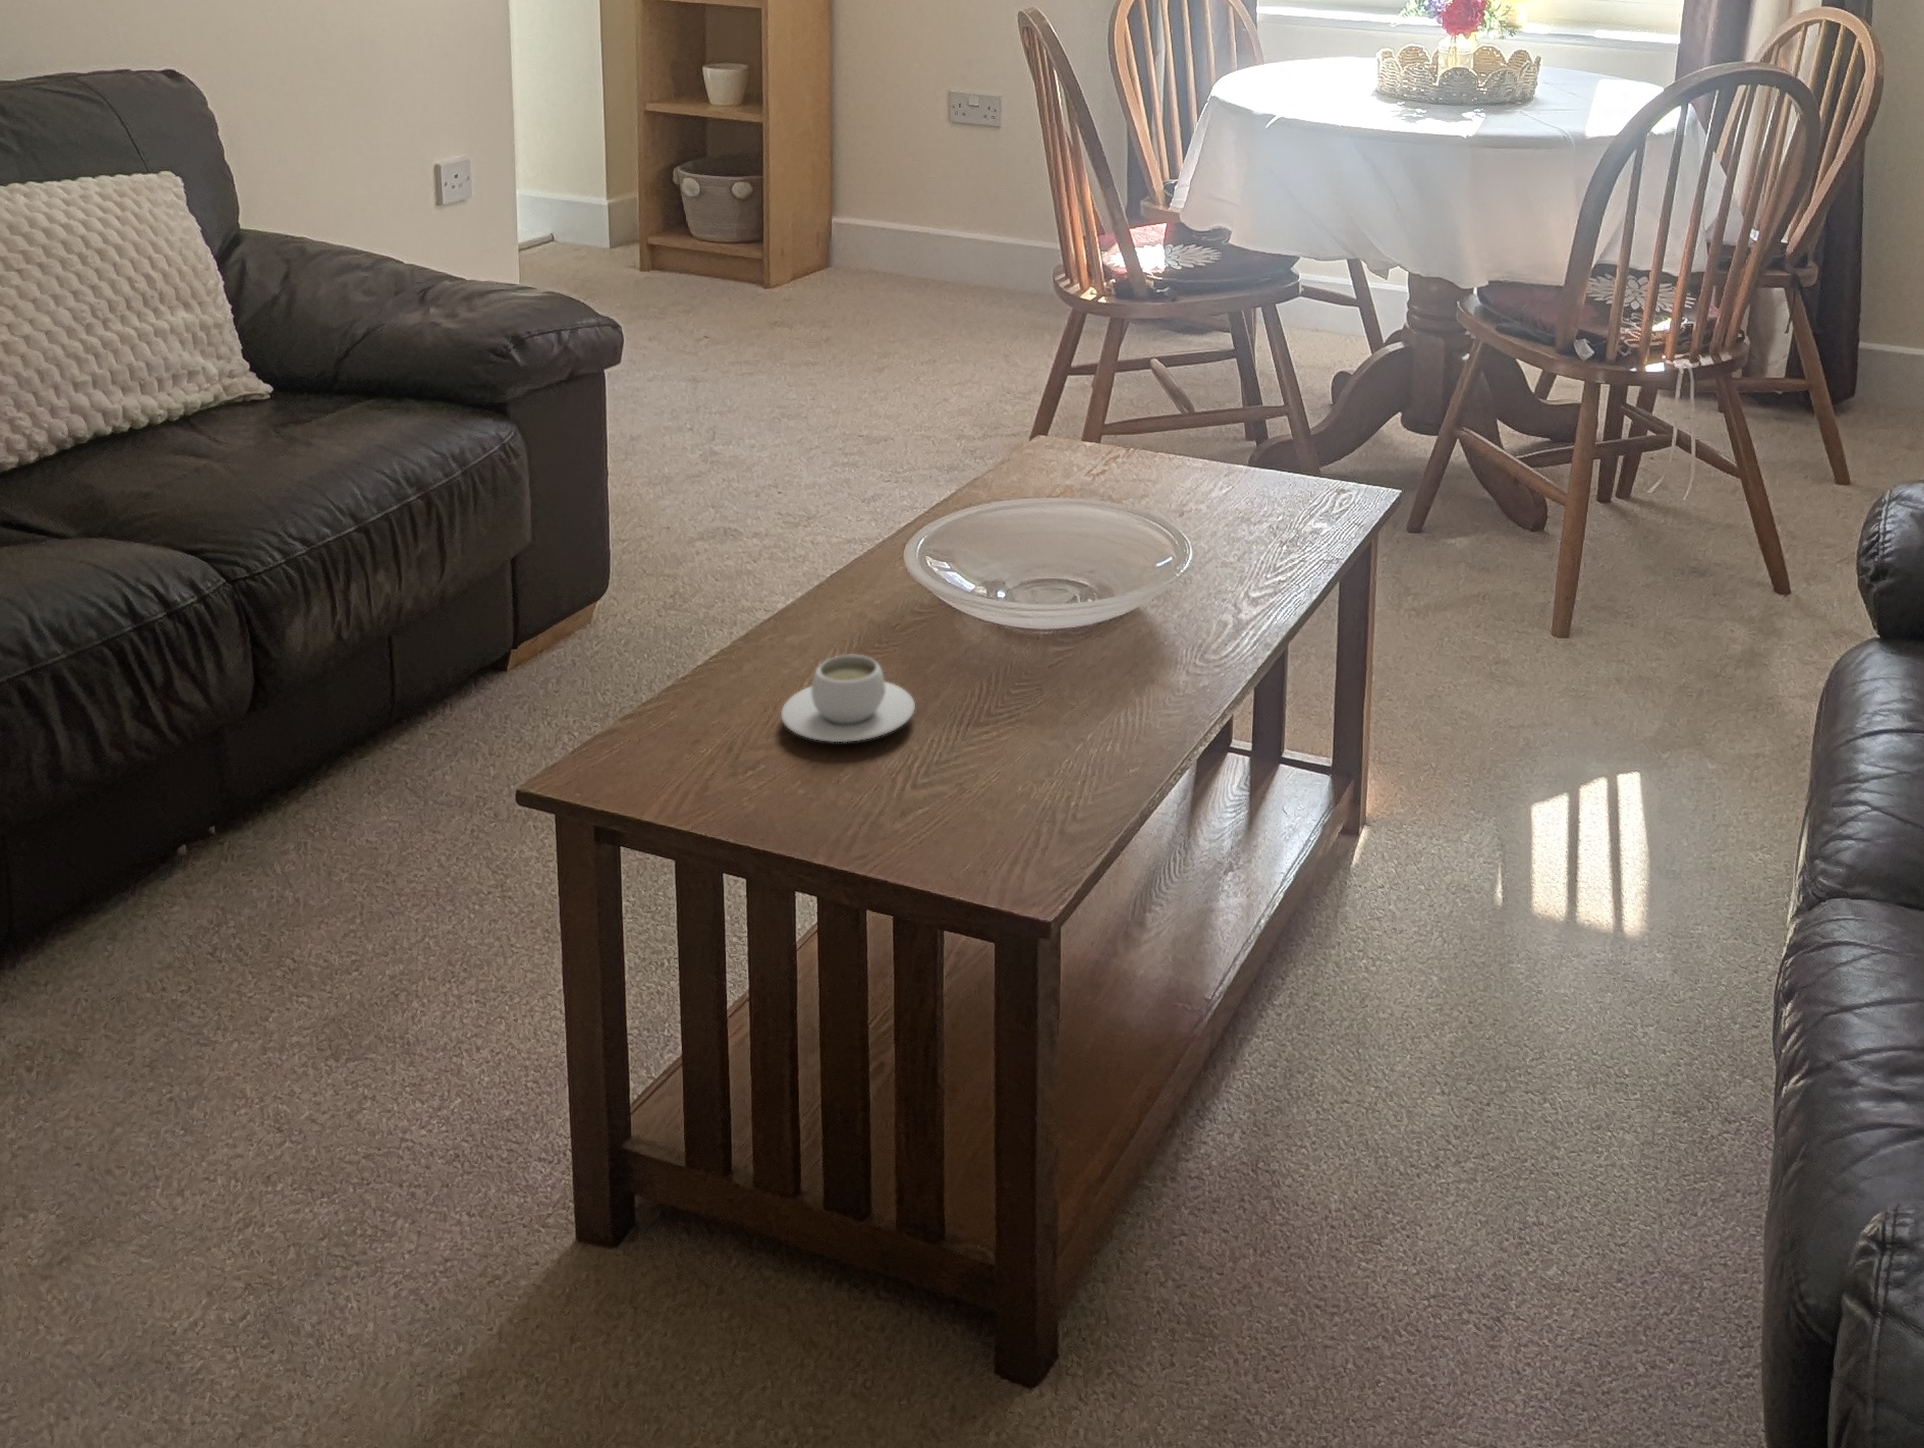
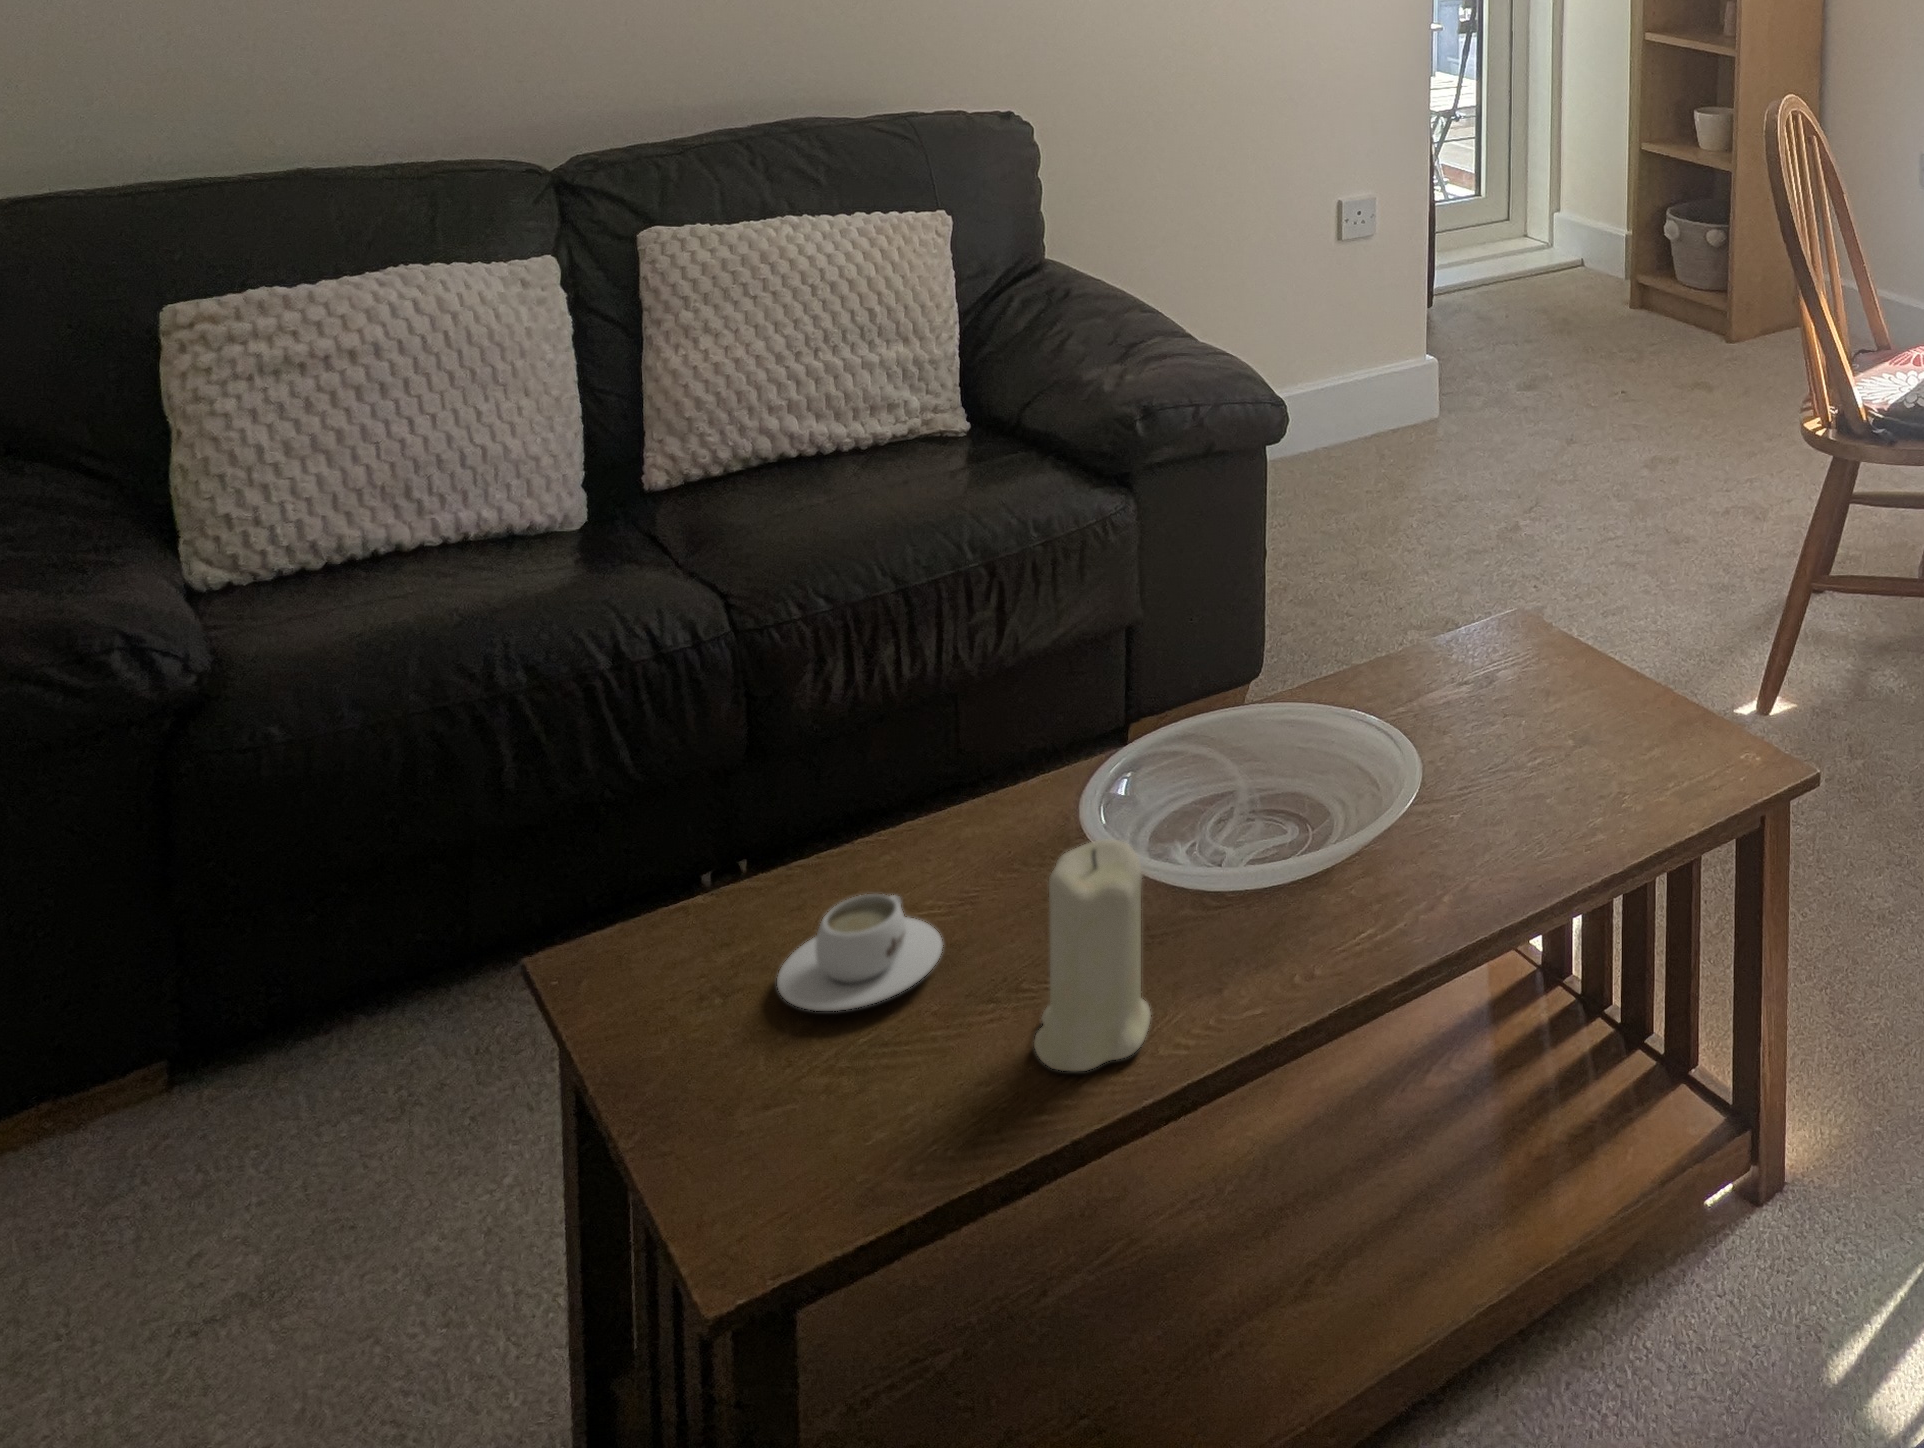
candle: none [1036,557,1139,733] -> present [1034,840,1151,1072]

